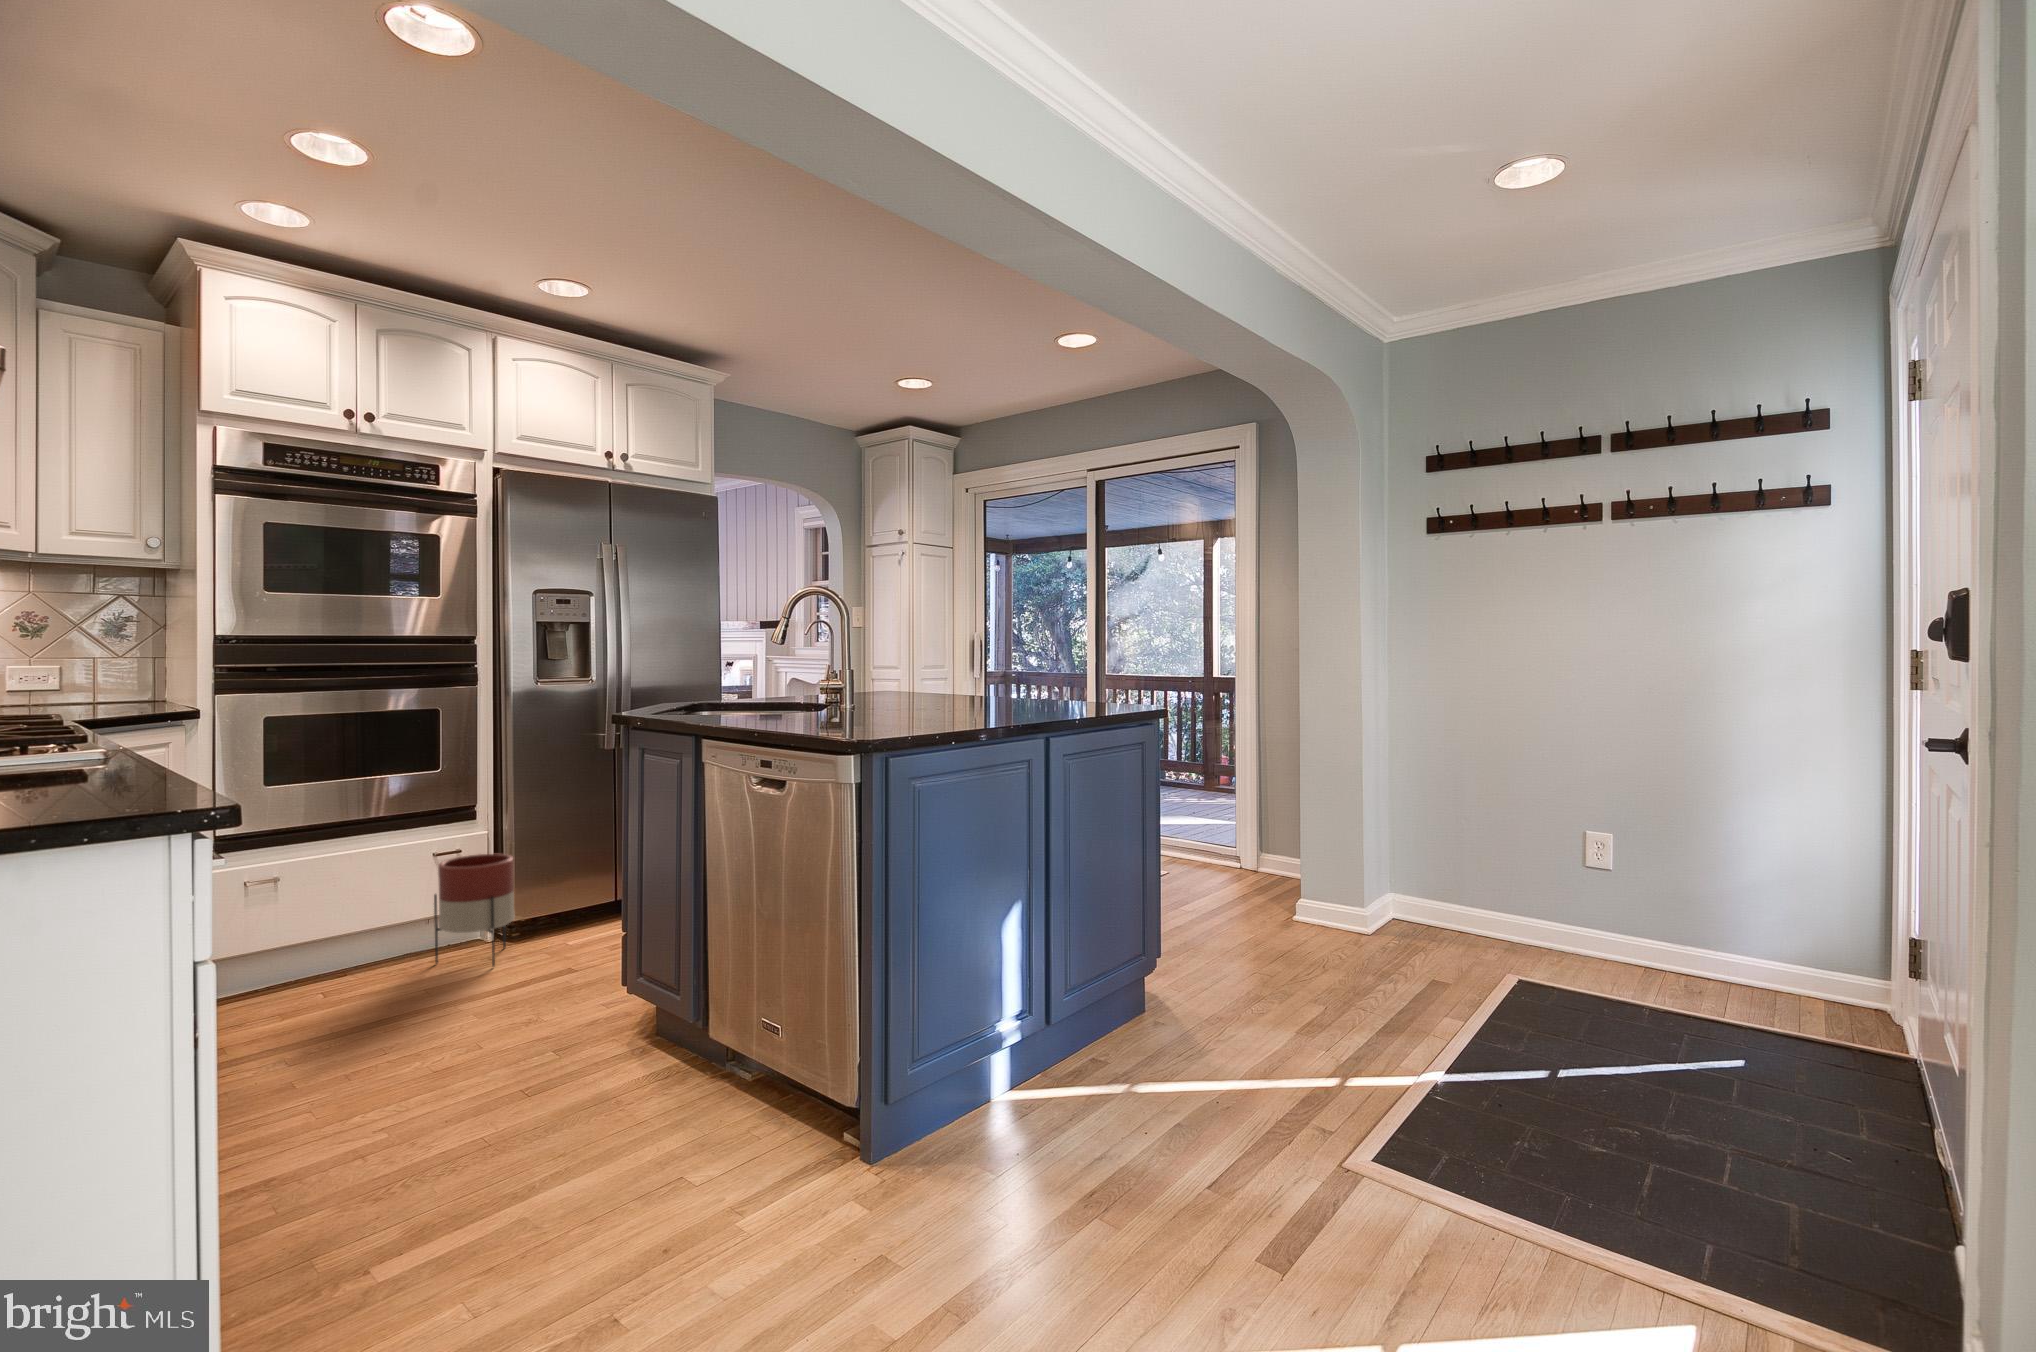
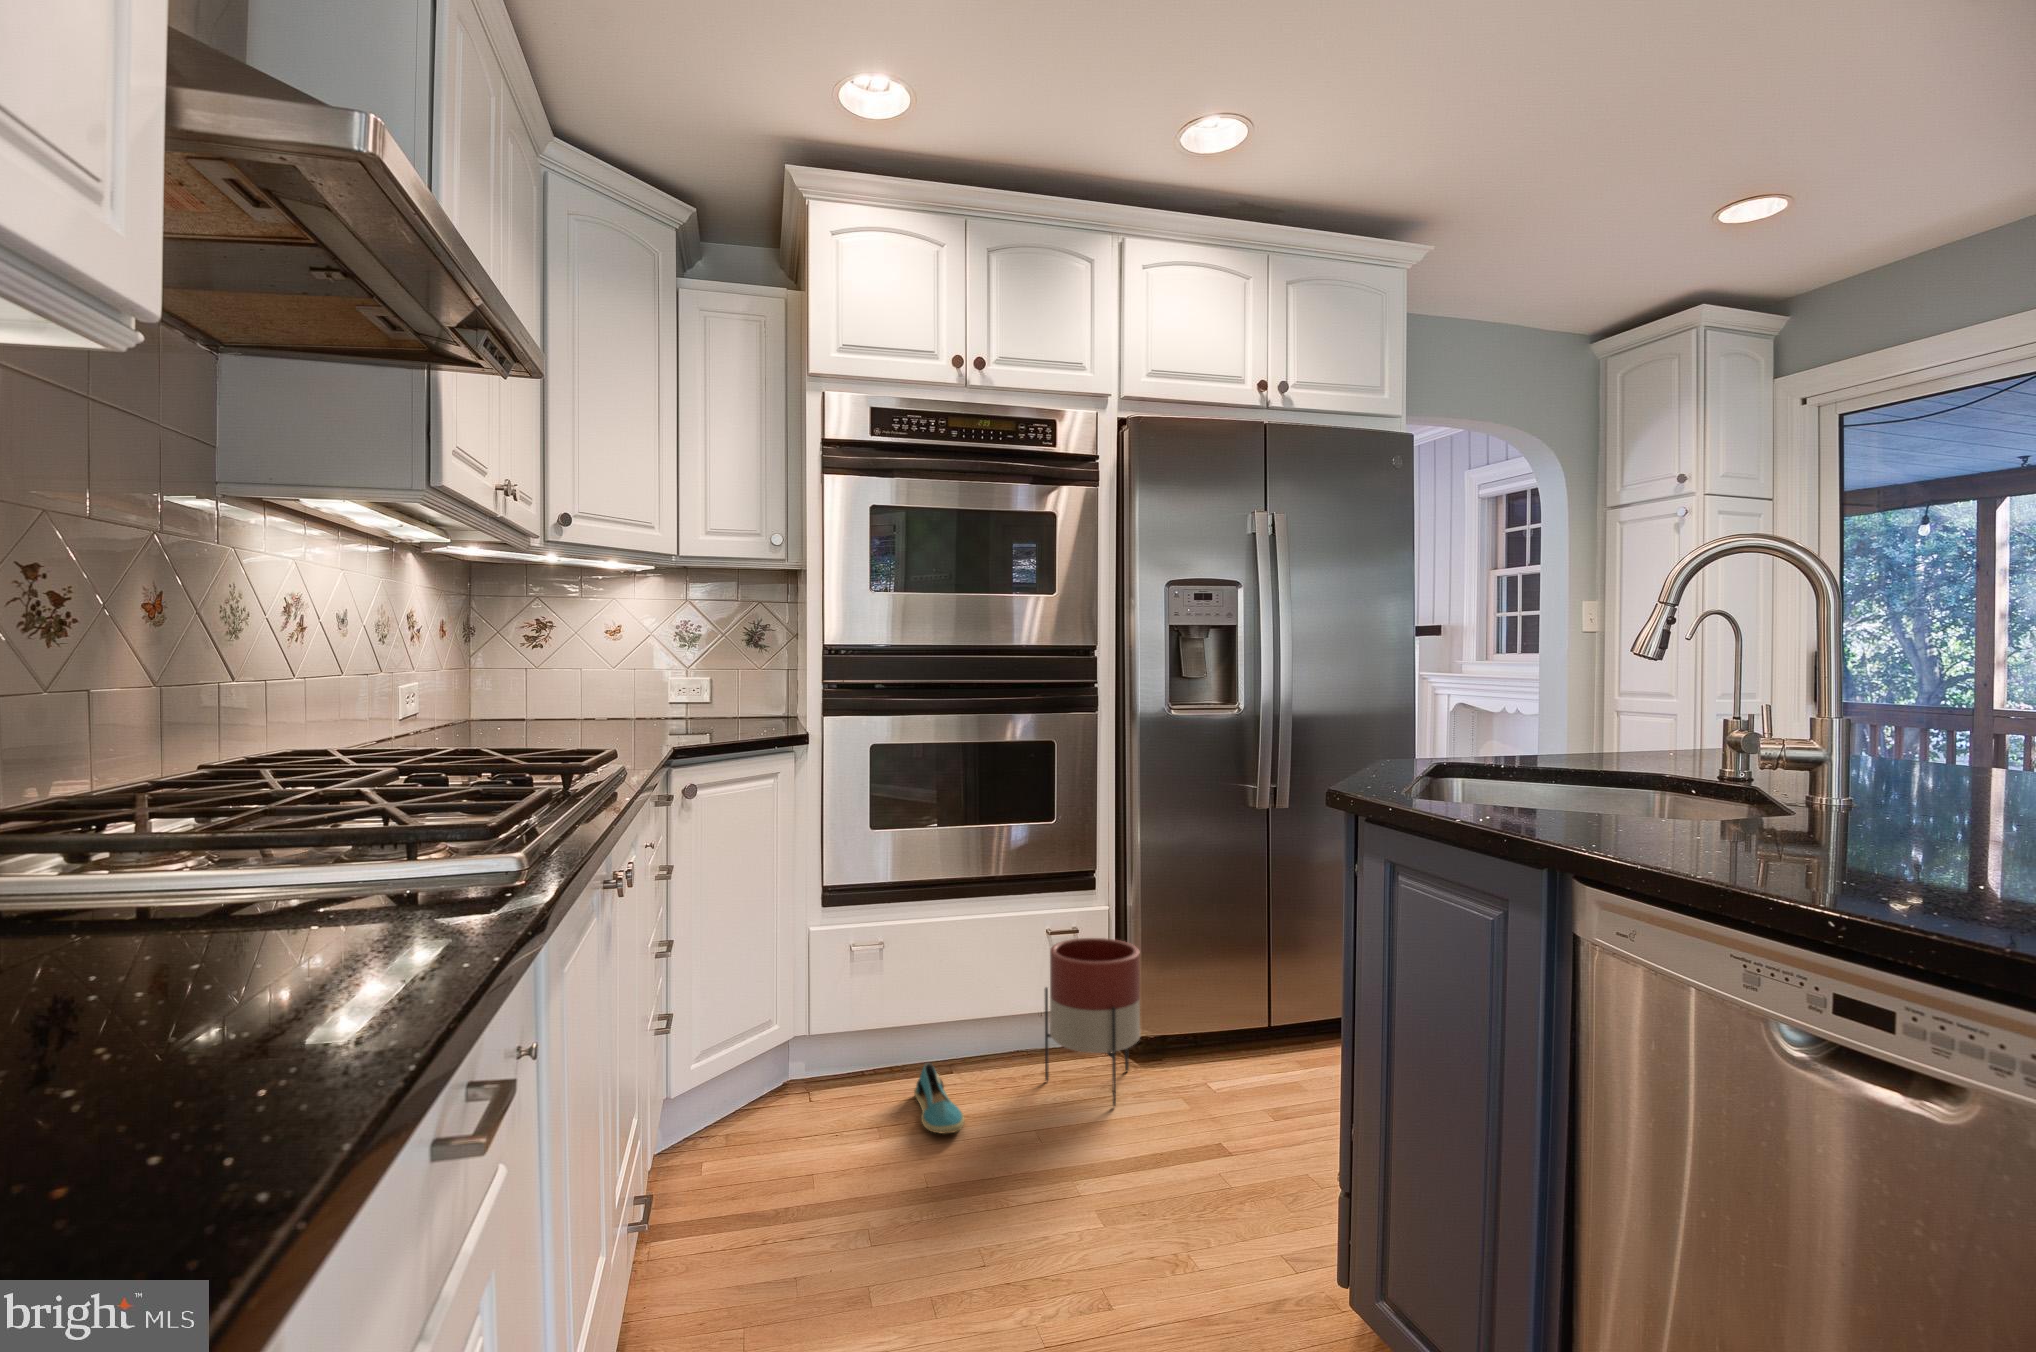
shoe: none [316,963,366,1004] -> present [914,1063,964,1134]

